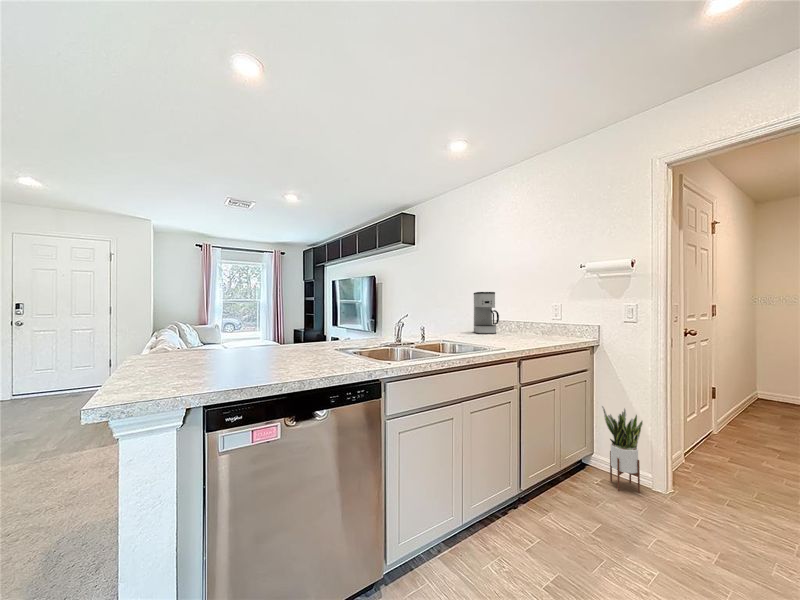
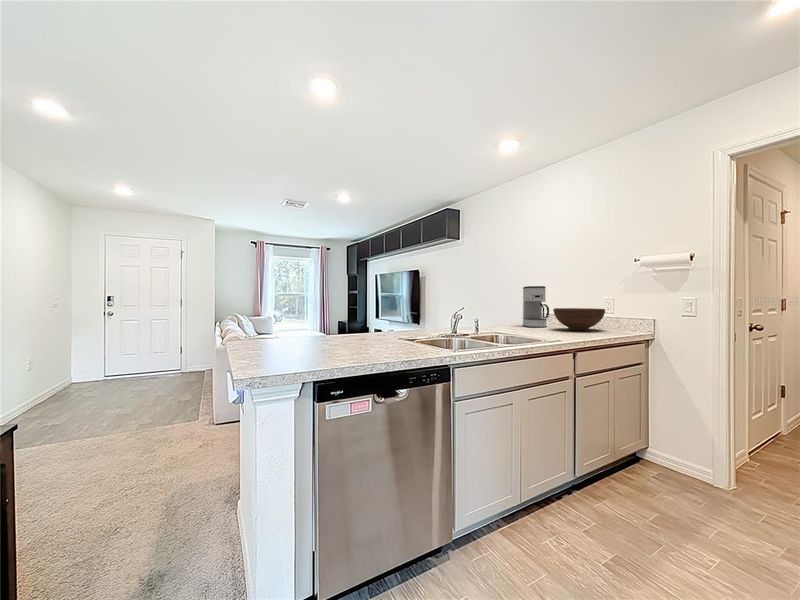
fruit bowl: none [502,314,551,337] -> present [553,308,605,330]
potted plant: present [602,406,643,493] -> none [658,399,702,486]

